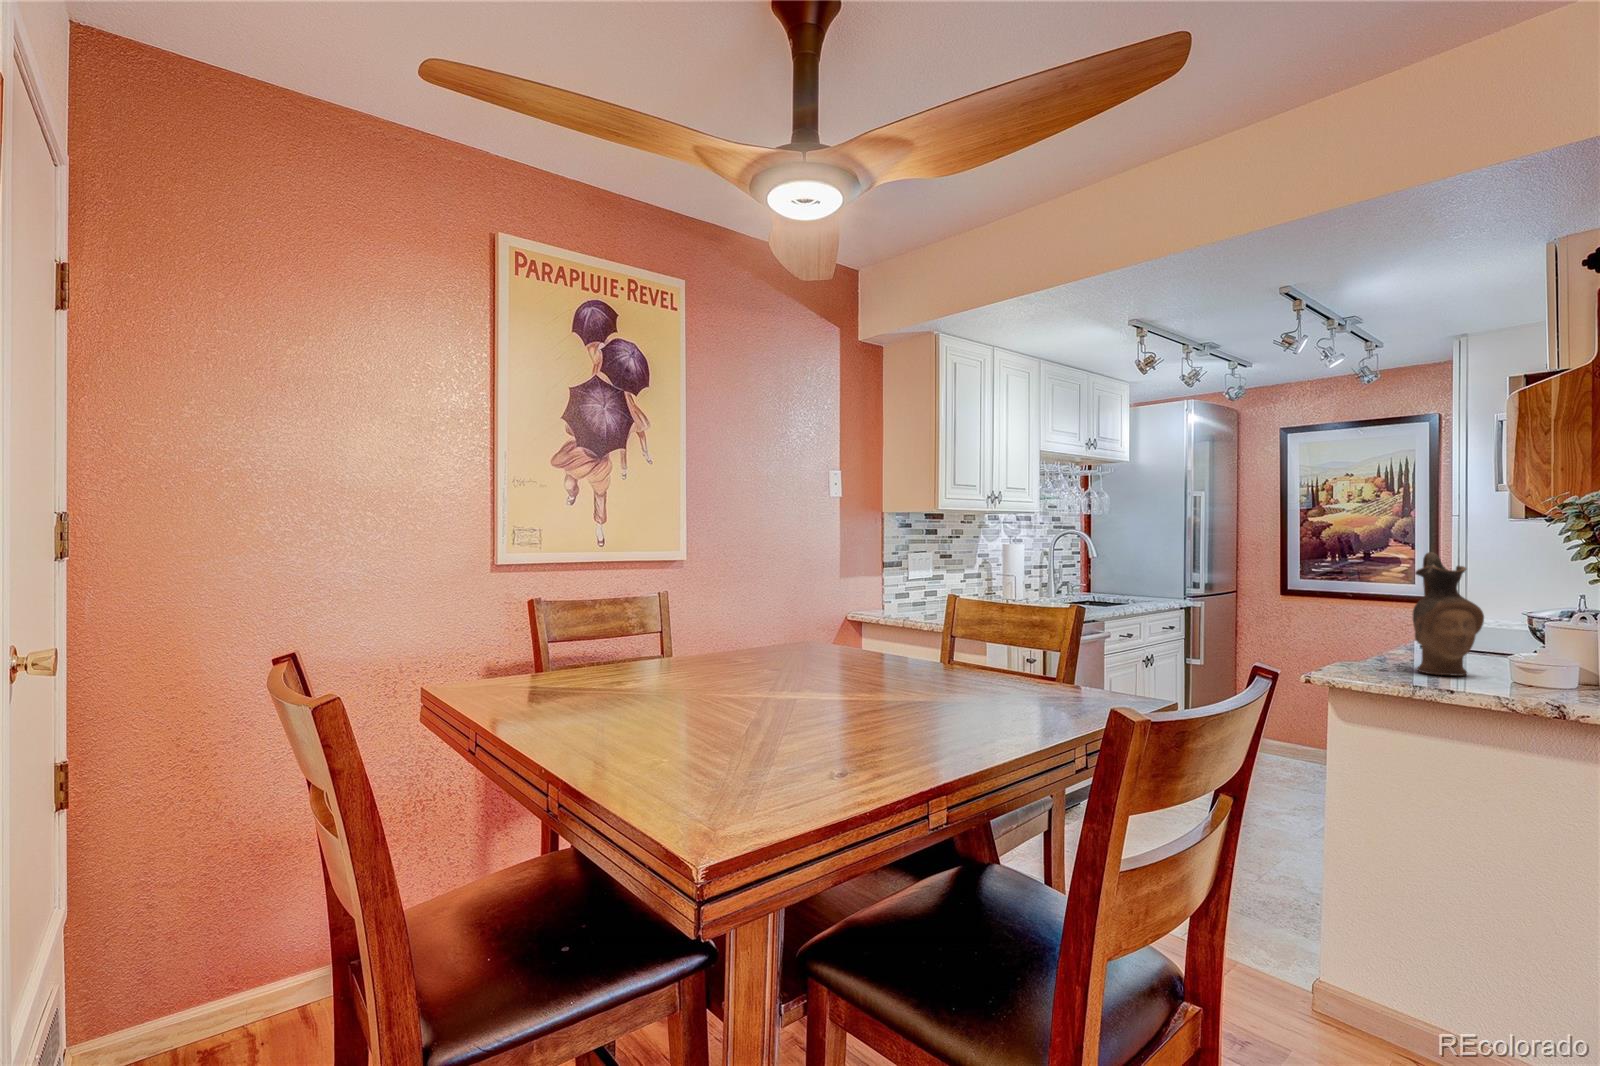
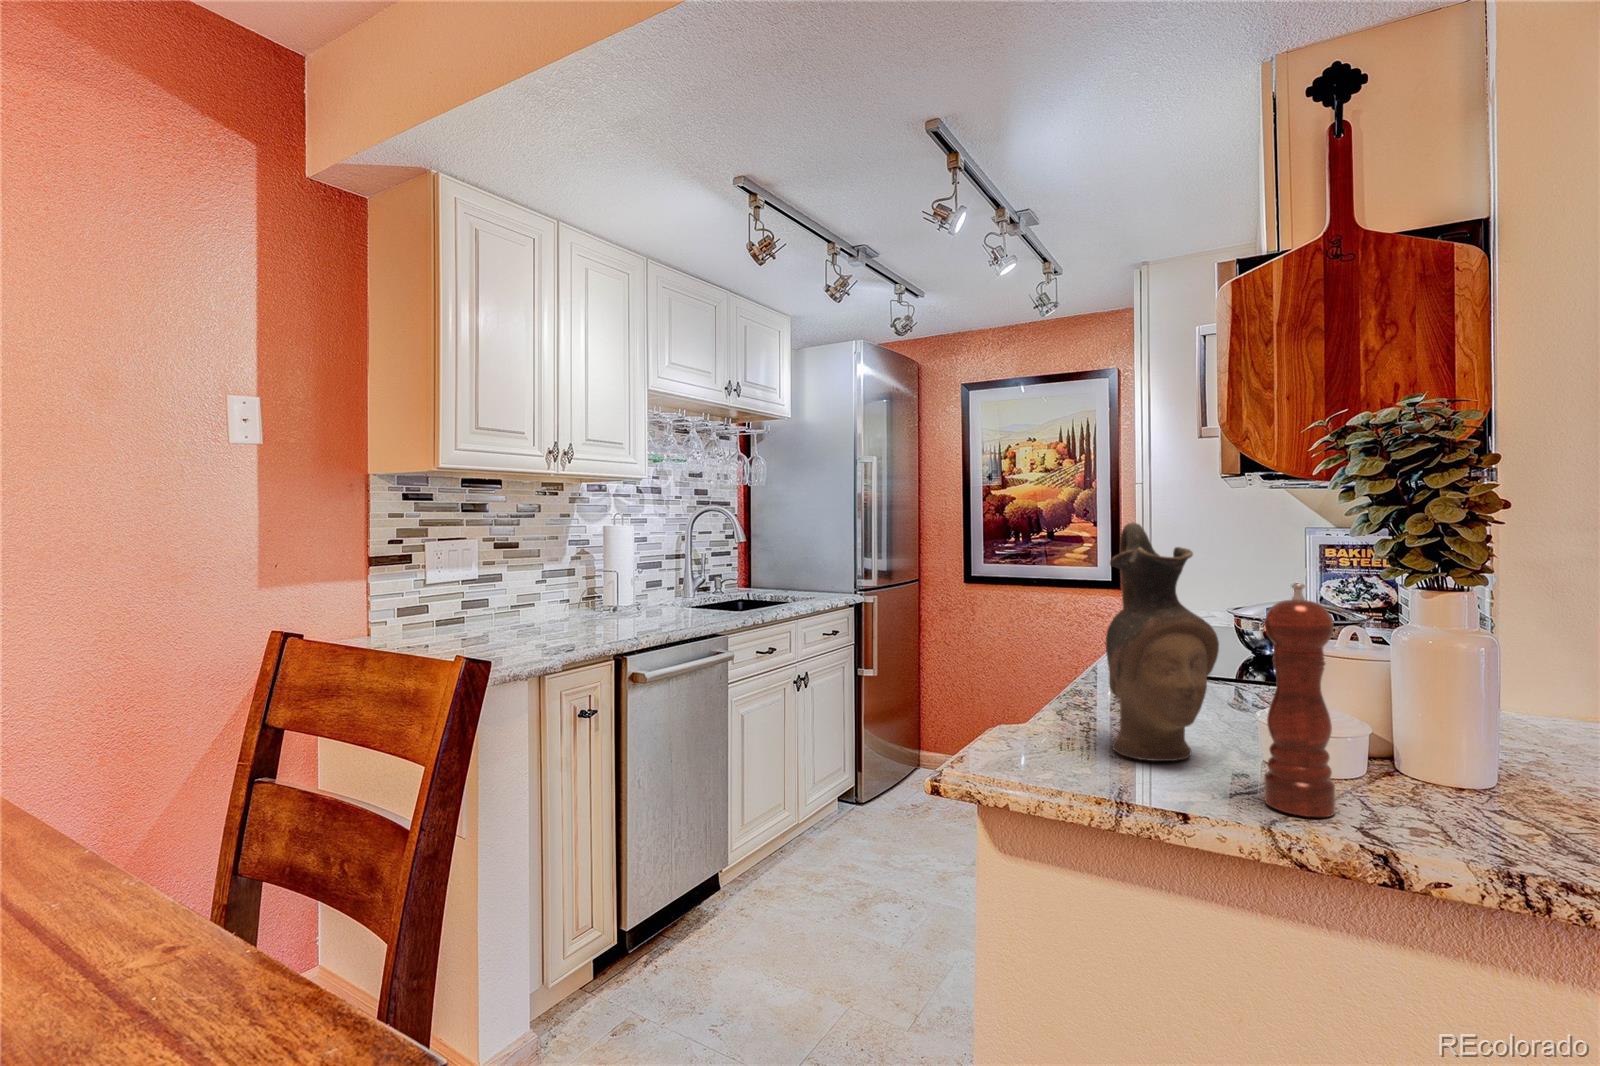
pepper mill: none [1503,584,1543,692] -> present [1264,584,1335,817]

